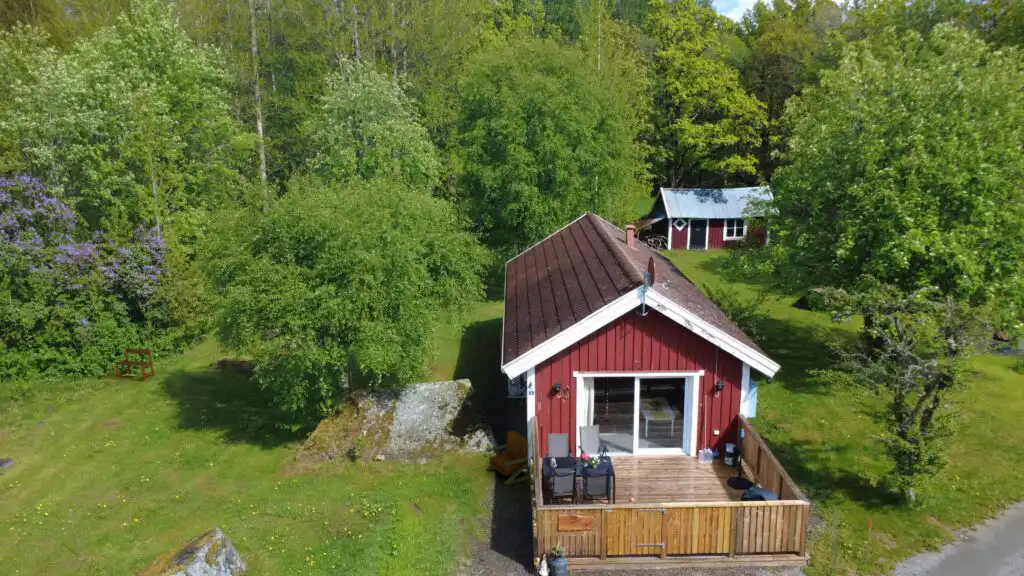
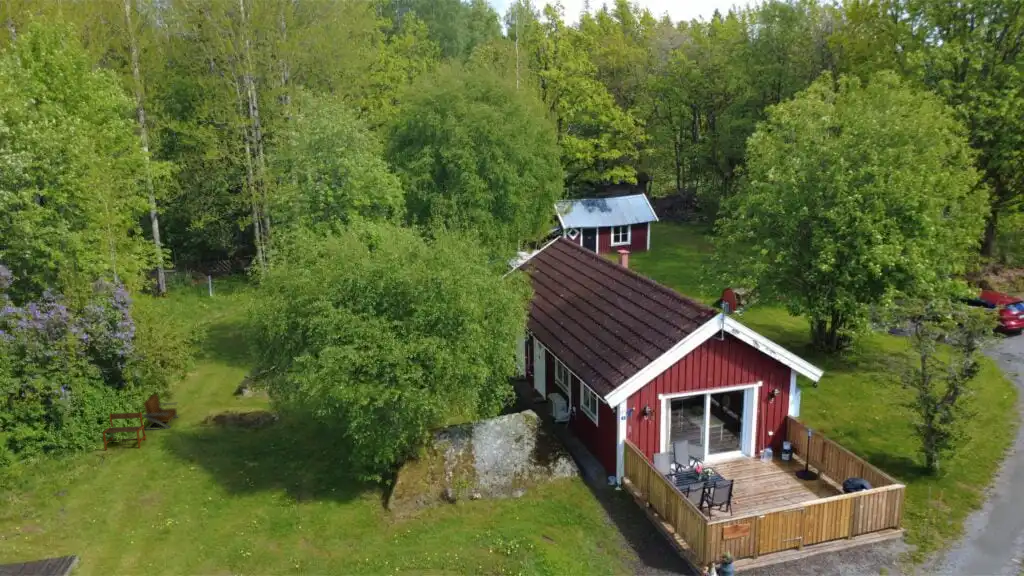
lounge chair: present [486,431,529,485] -> present [142,394,178,430]

